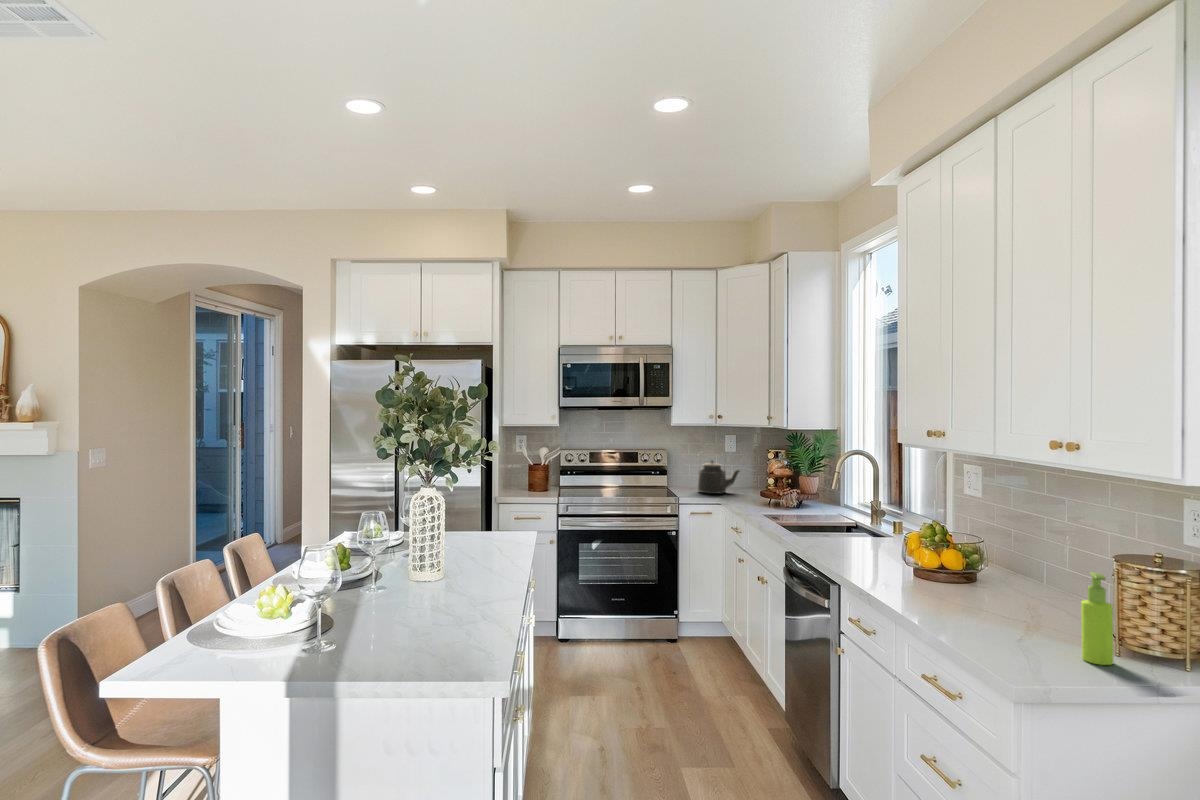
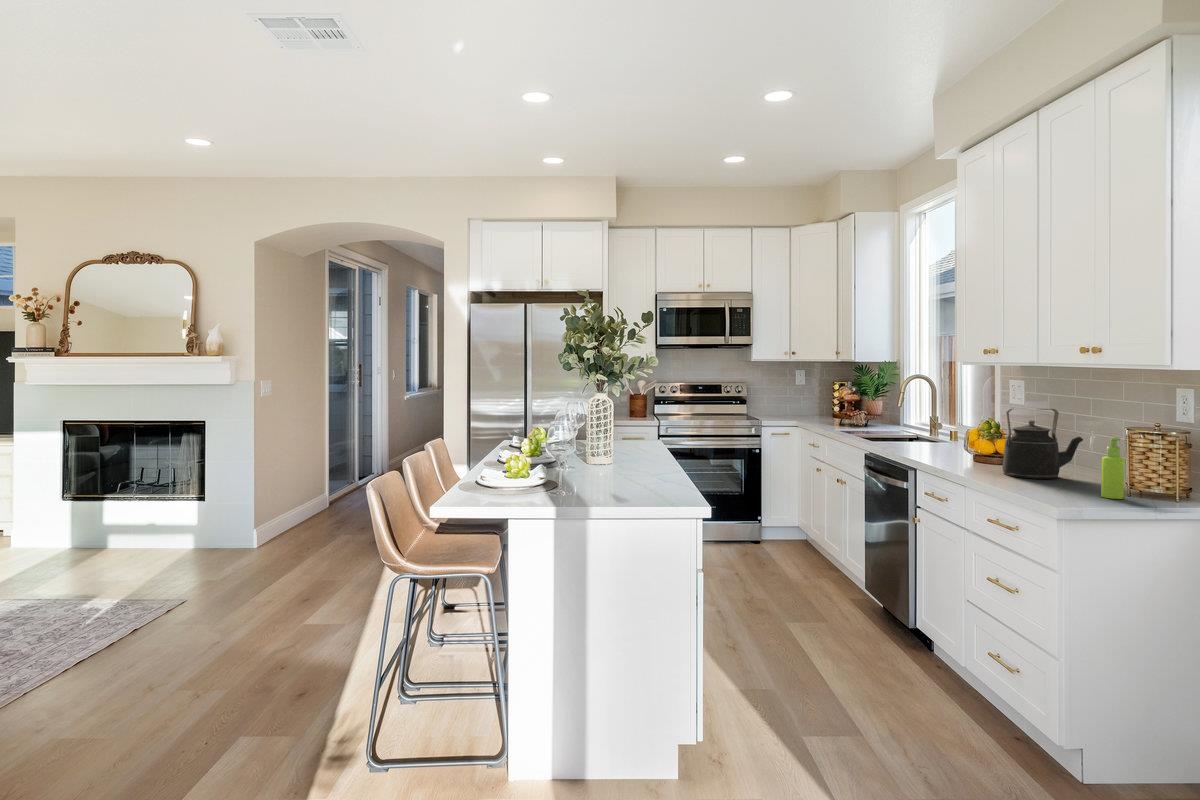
kettle: present [698,460,740,493] -> present [1003,408,1083,479]

